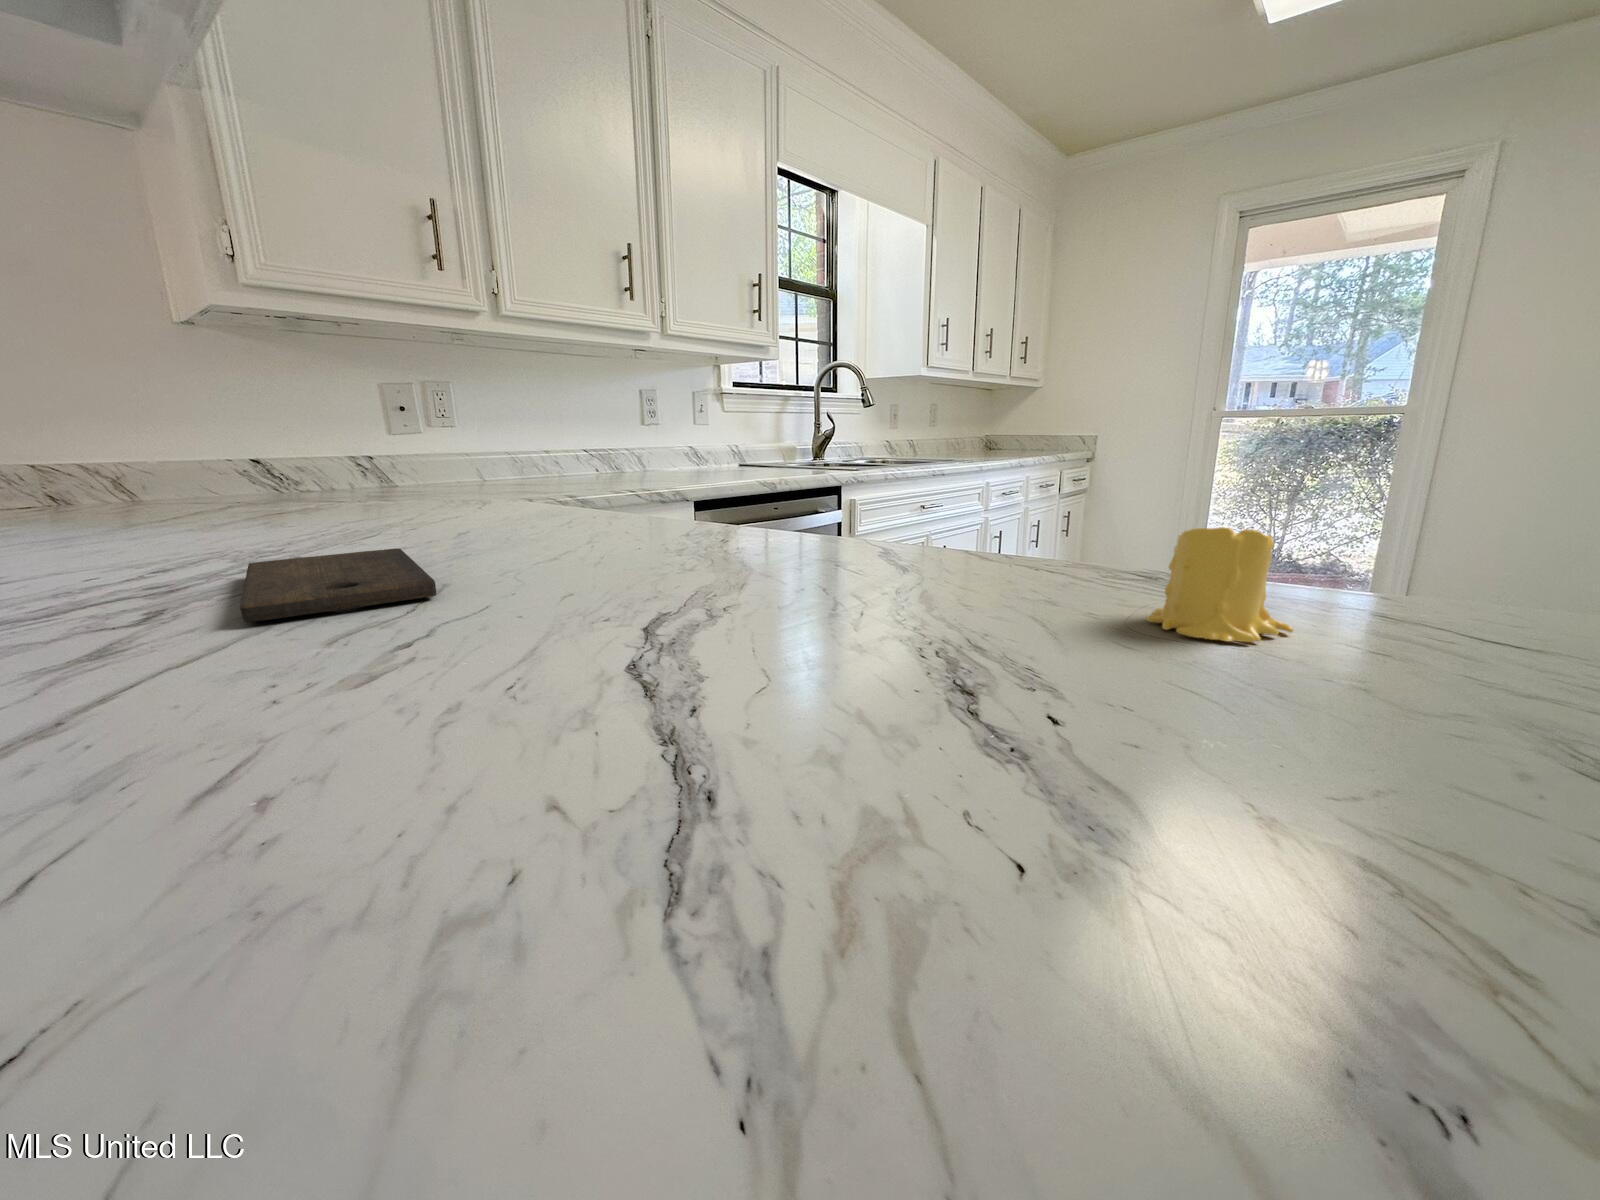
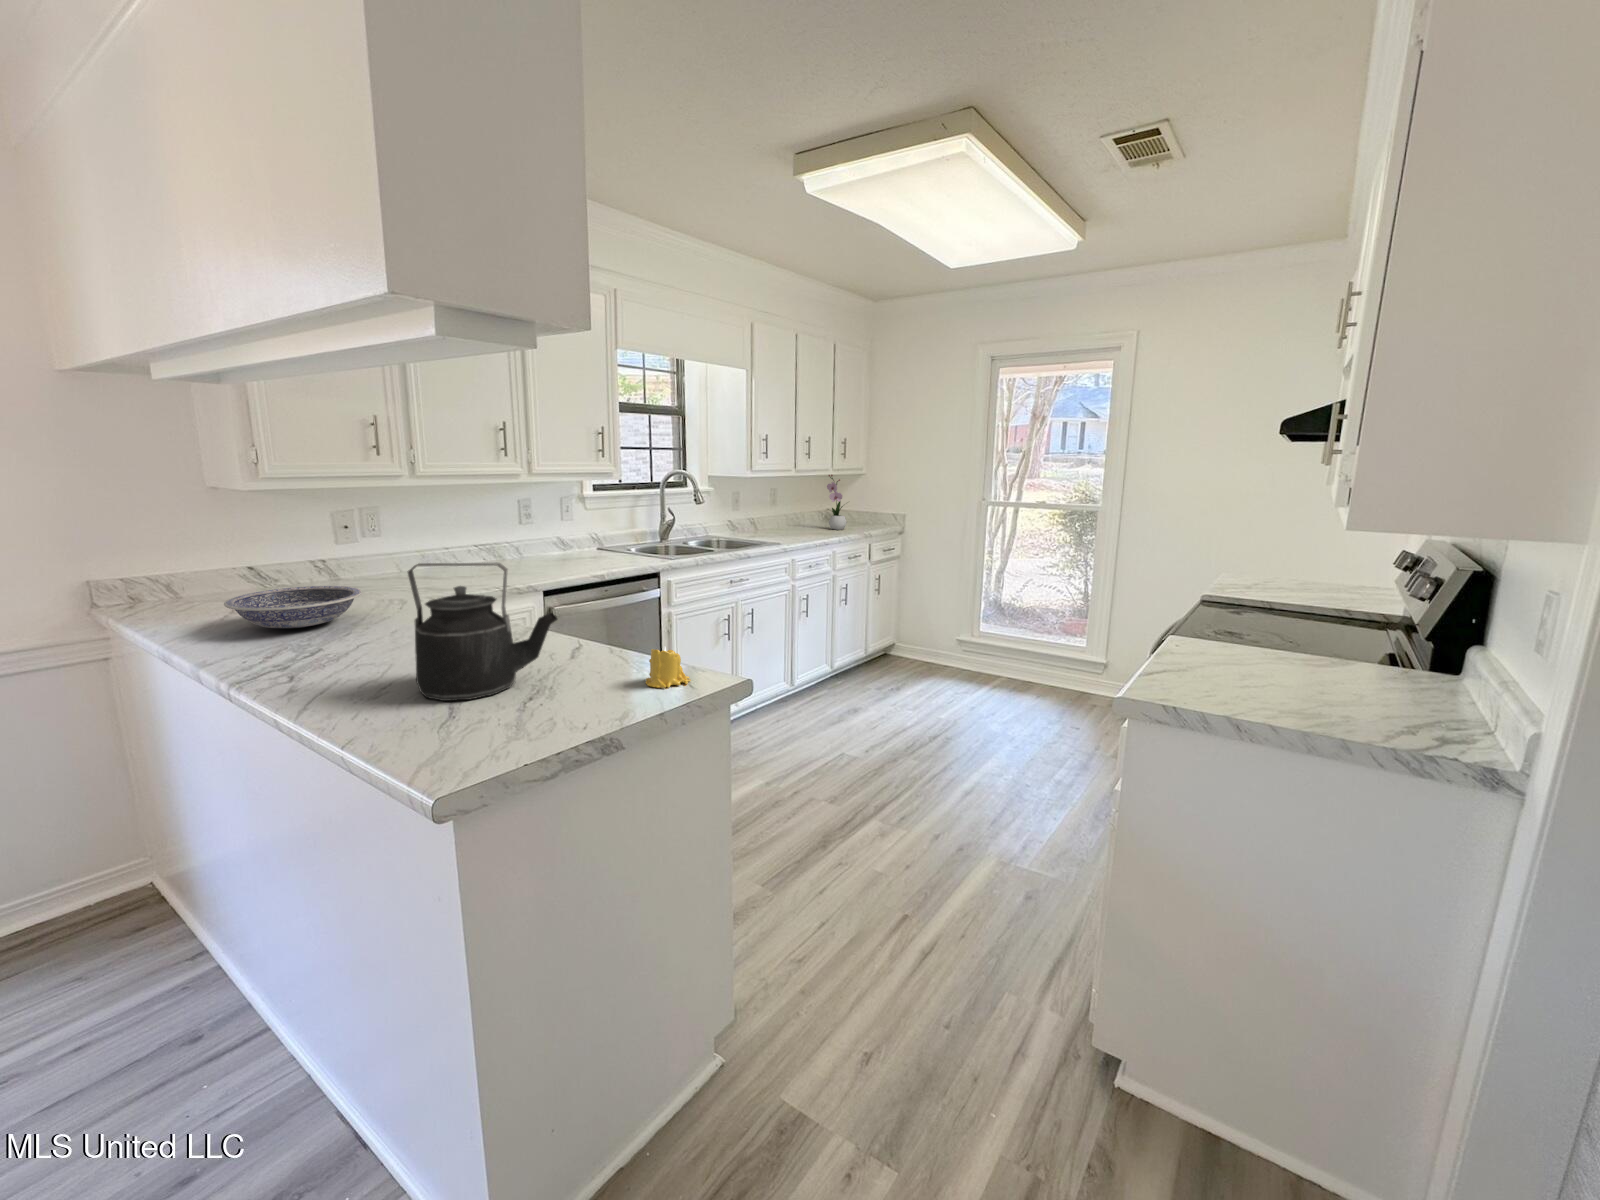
kettle: none [502,236,929,677] -> present [408,562,557,701]
flower arrangement: none [1007,380,1037,452] -> present [827,475,847,530]
bowl: none [157,466,420,530] -> present [224,586,362,628]
cutting board: present [240,549,437,622] -> none [290,645,378,683]

